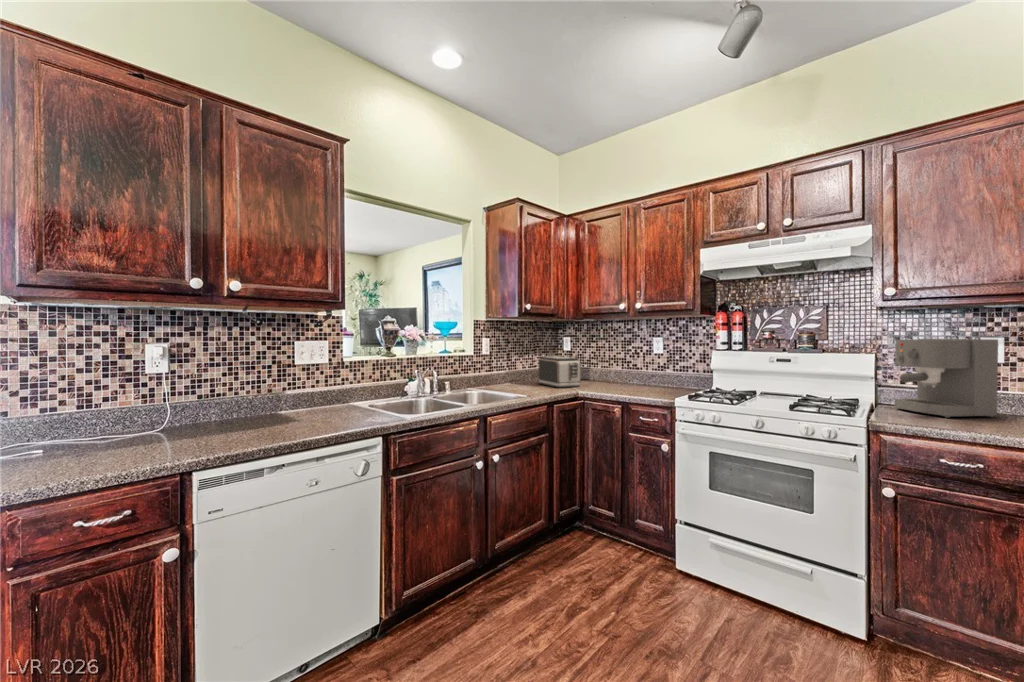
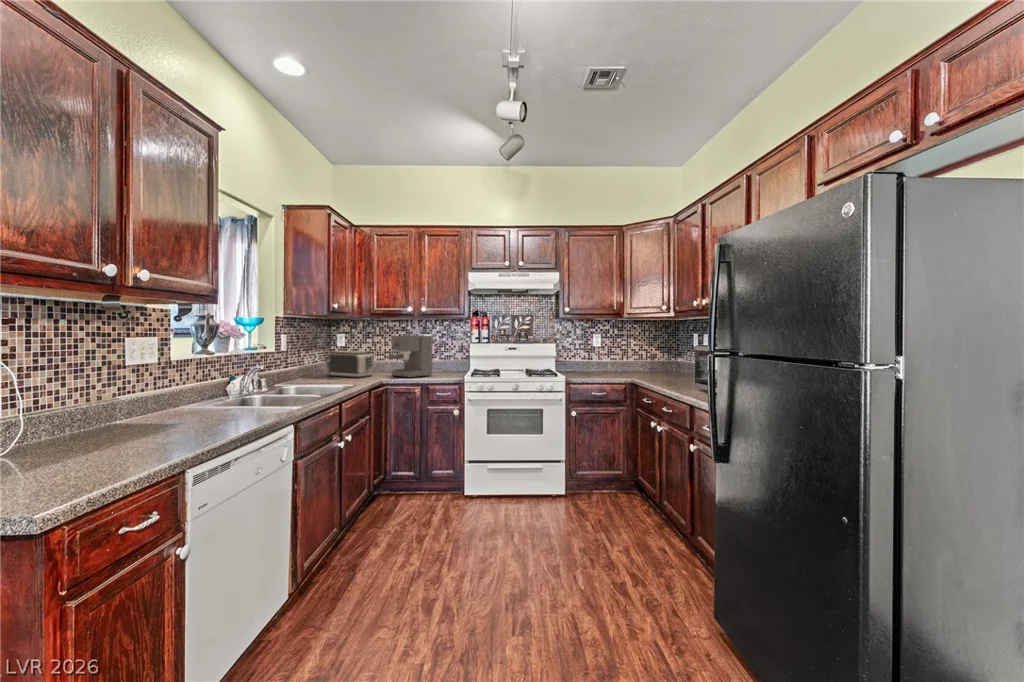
coffee maker: present [895,339,998,418] -> present [388,335,433,378]

